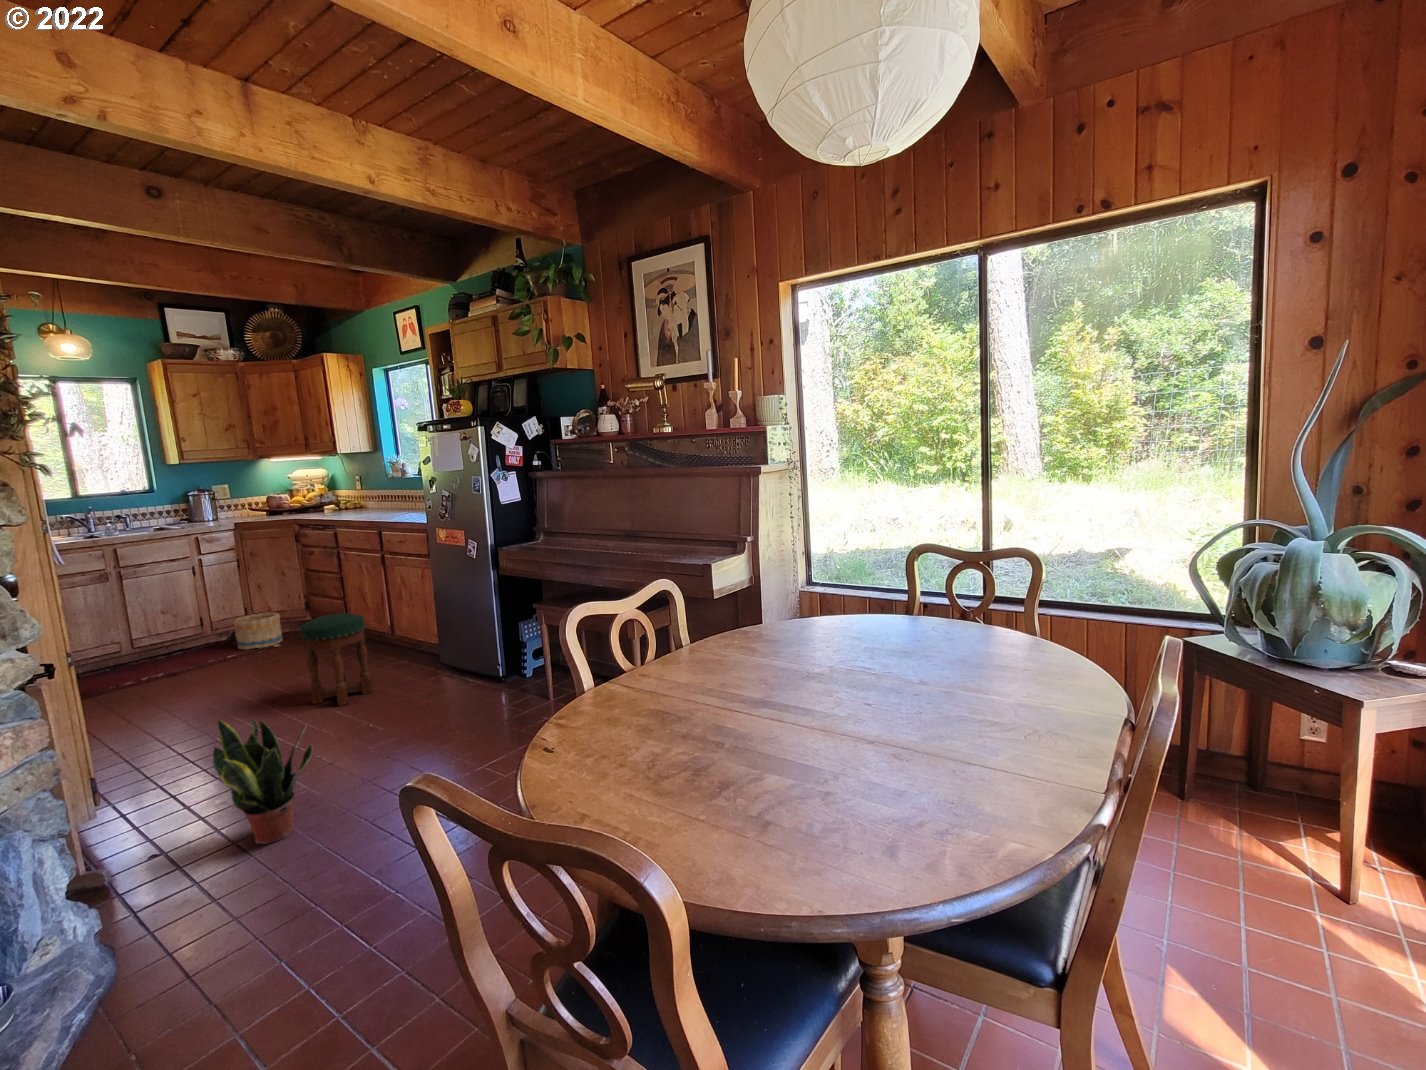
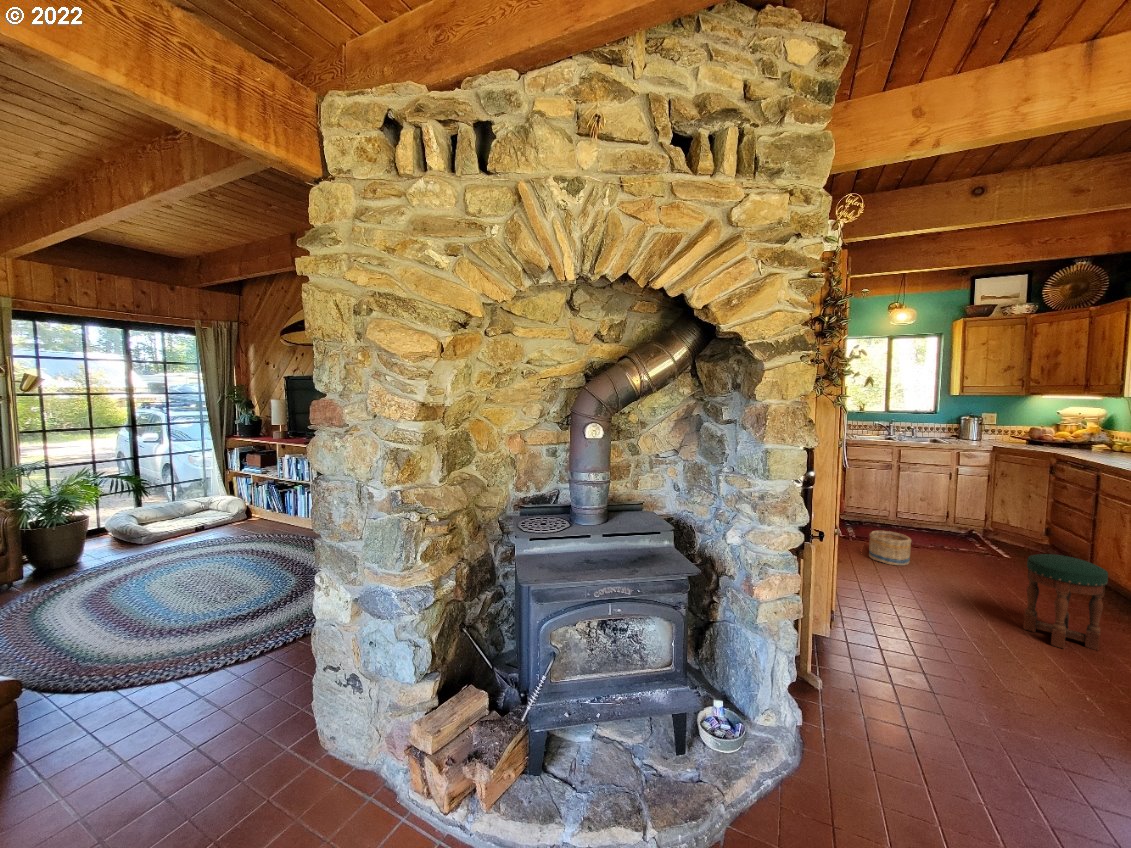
basket: present [233,612,282,650] -> present [869,531,912,565]
potted plant: present [213,720,312,844] -> none [908,617,1001,746]

